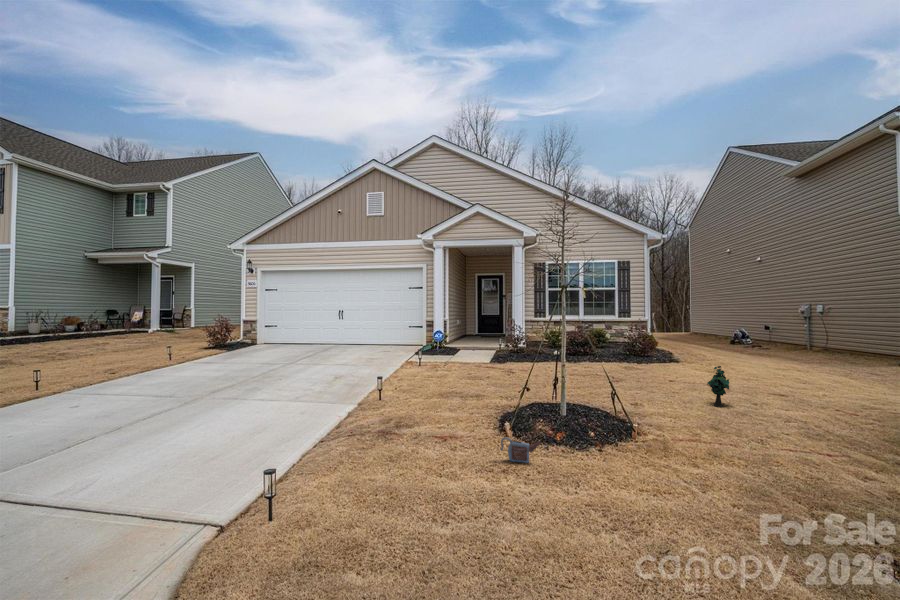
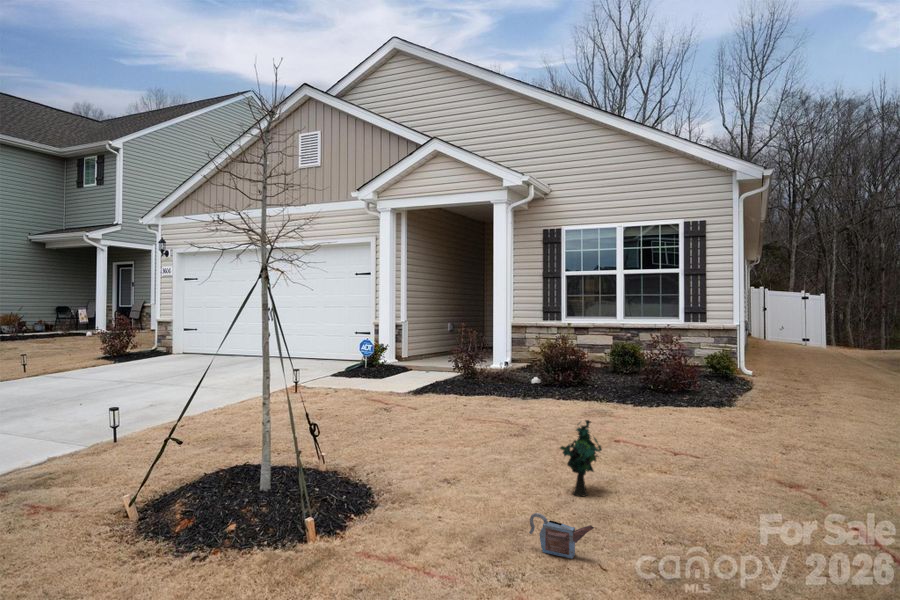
watering can: present [500,437,541,463] -> present [529,513,594,559]

